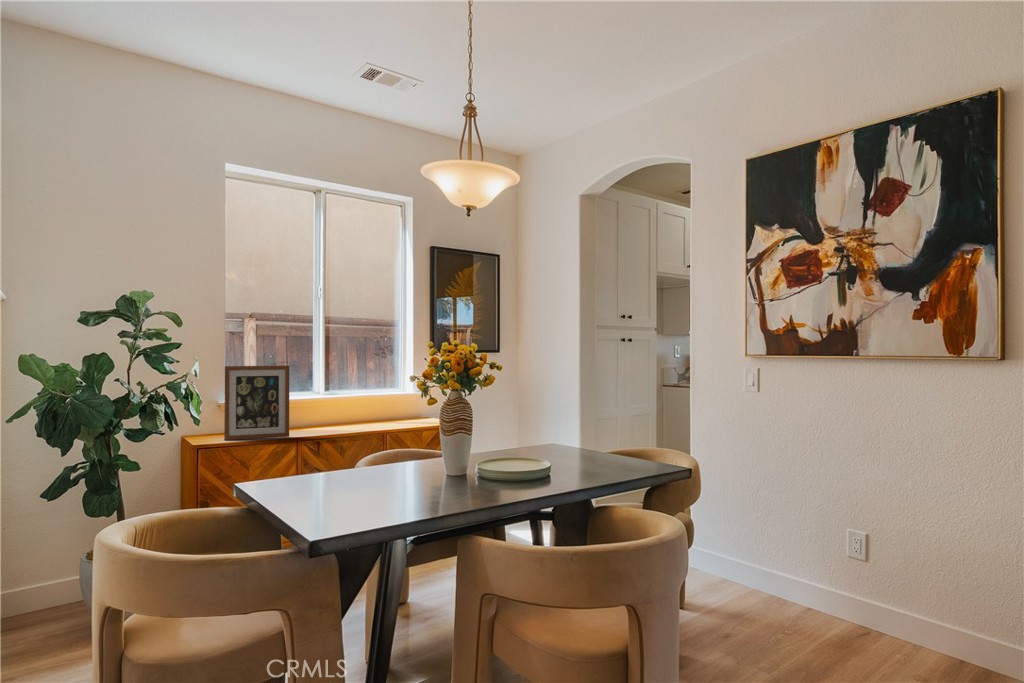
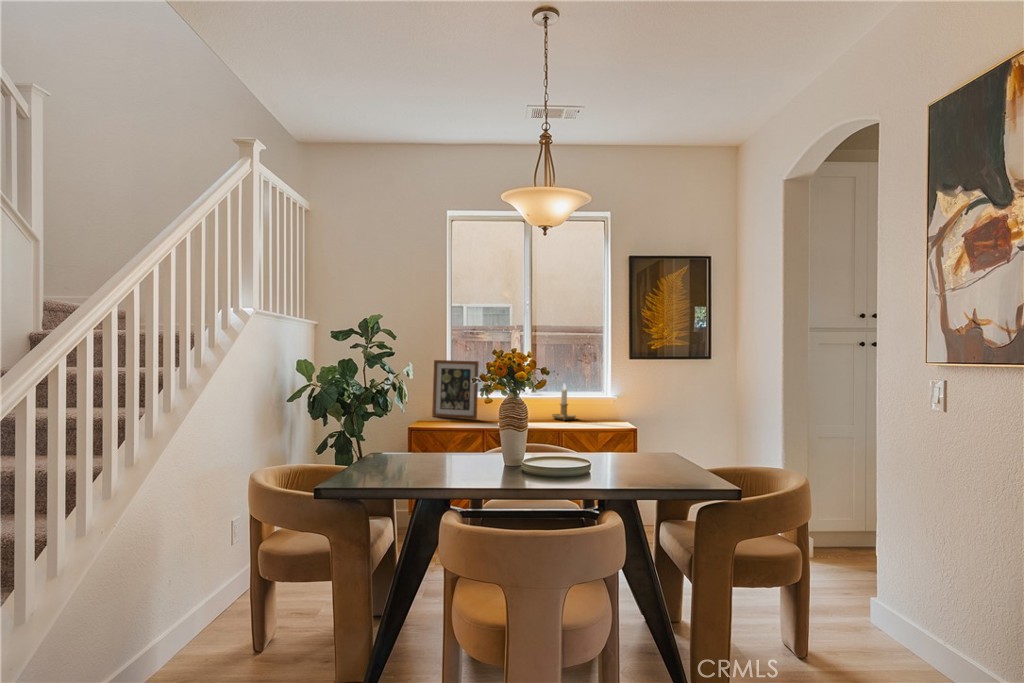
candlestick: none [364,384,395,426] -> present [552,383,576,420]

